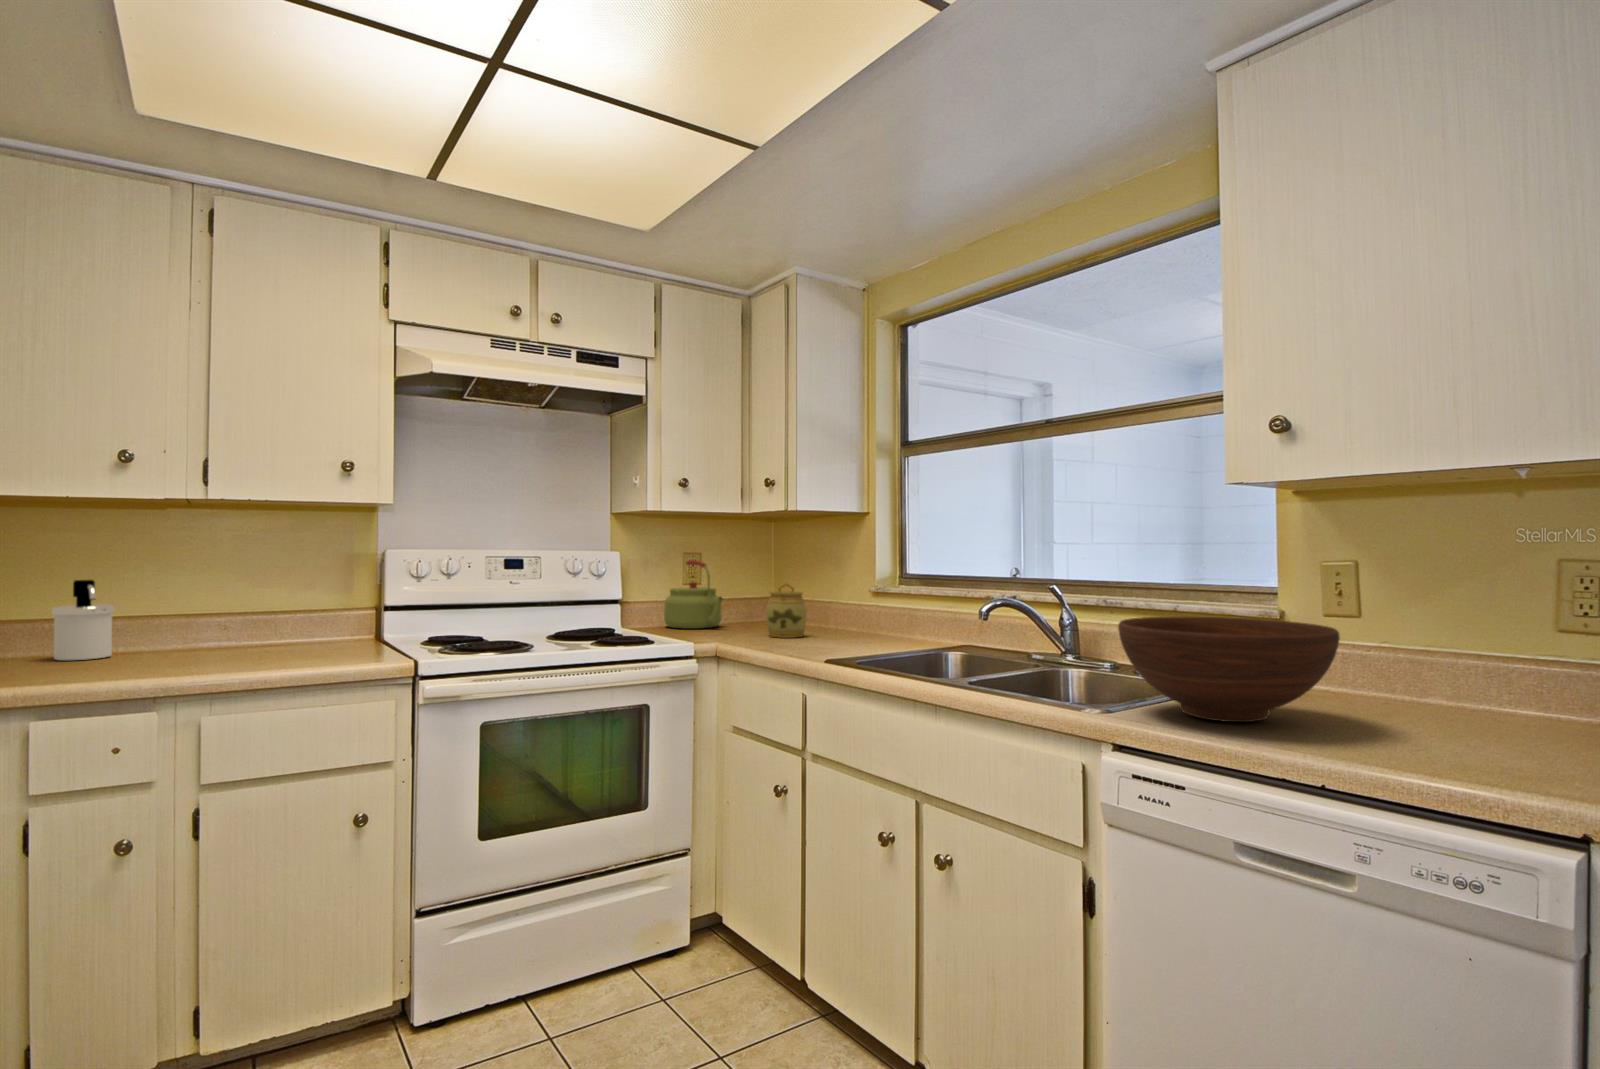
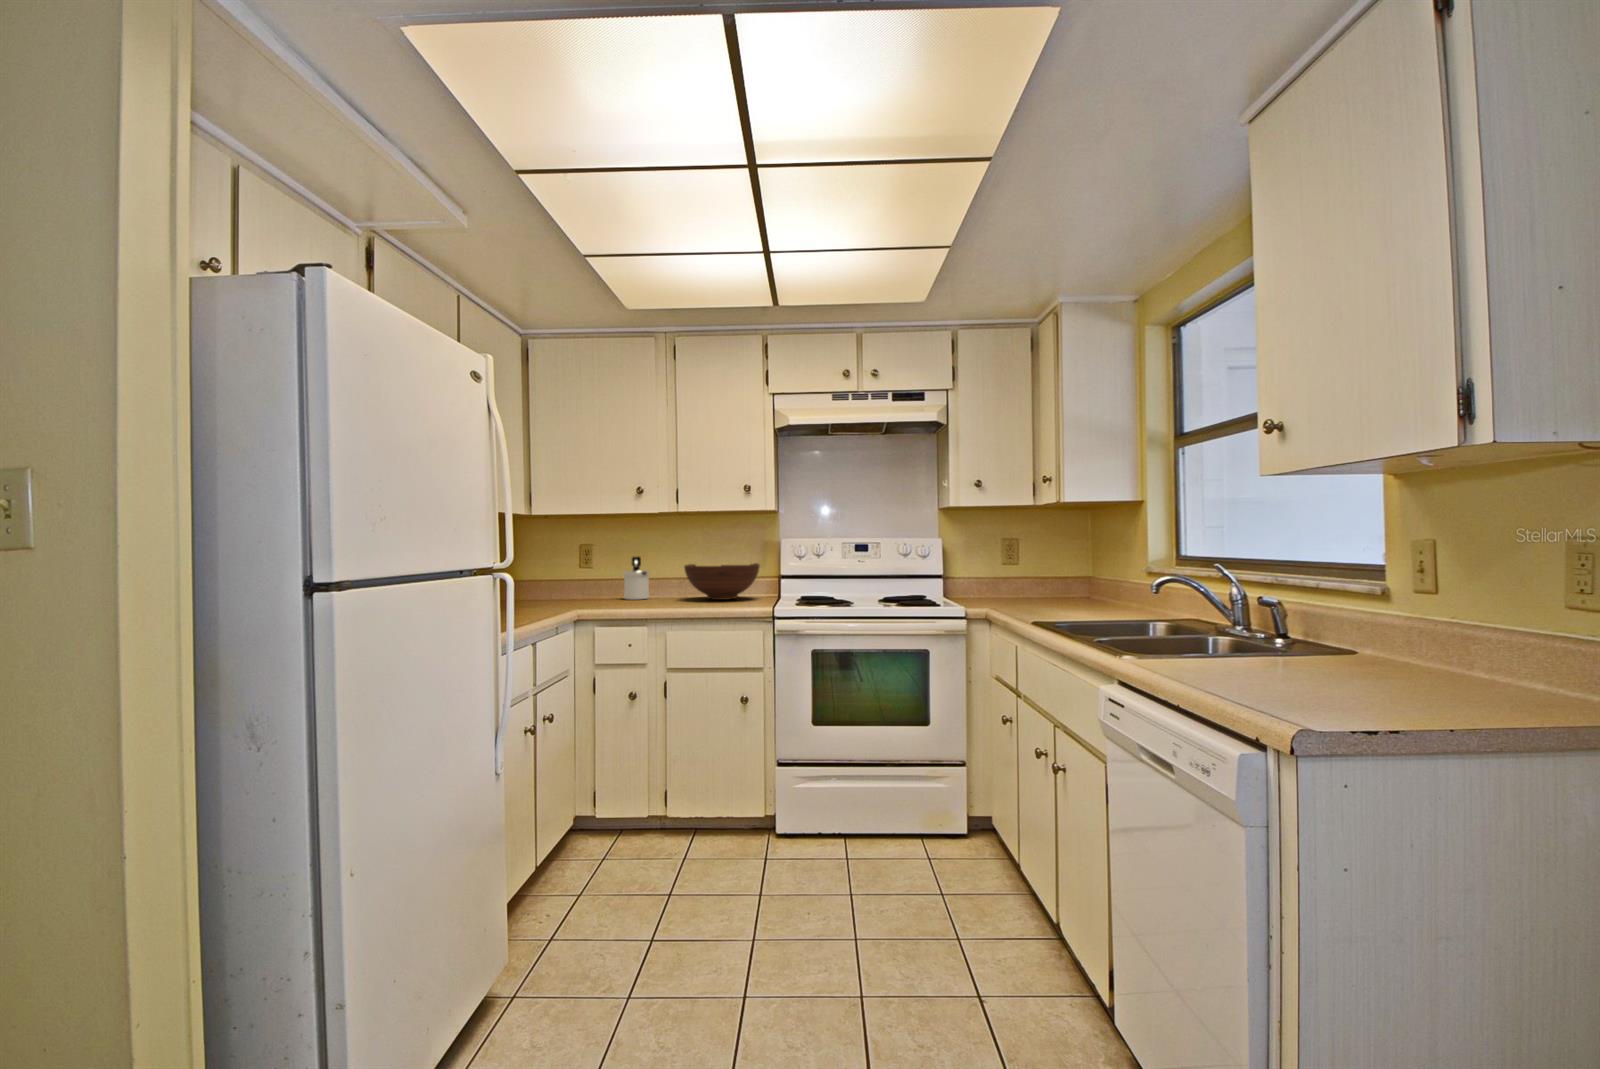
kettle: present [664,560,723,629] -> none [985,544,1033,598]
jar: present [766,583,807,638] -> none [1048,562,1084,607]
fruit bowl: present [1118,617,1340,722] -> present [684,563,760,600]

